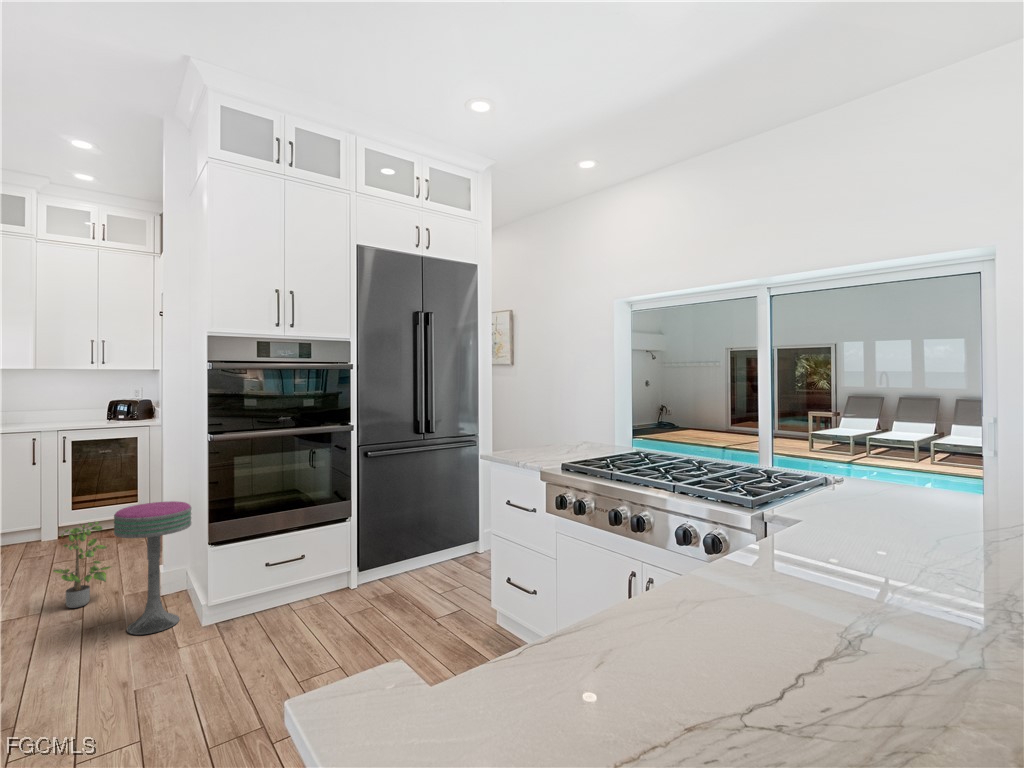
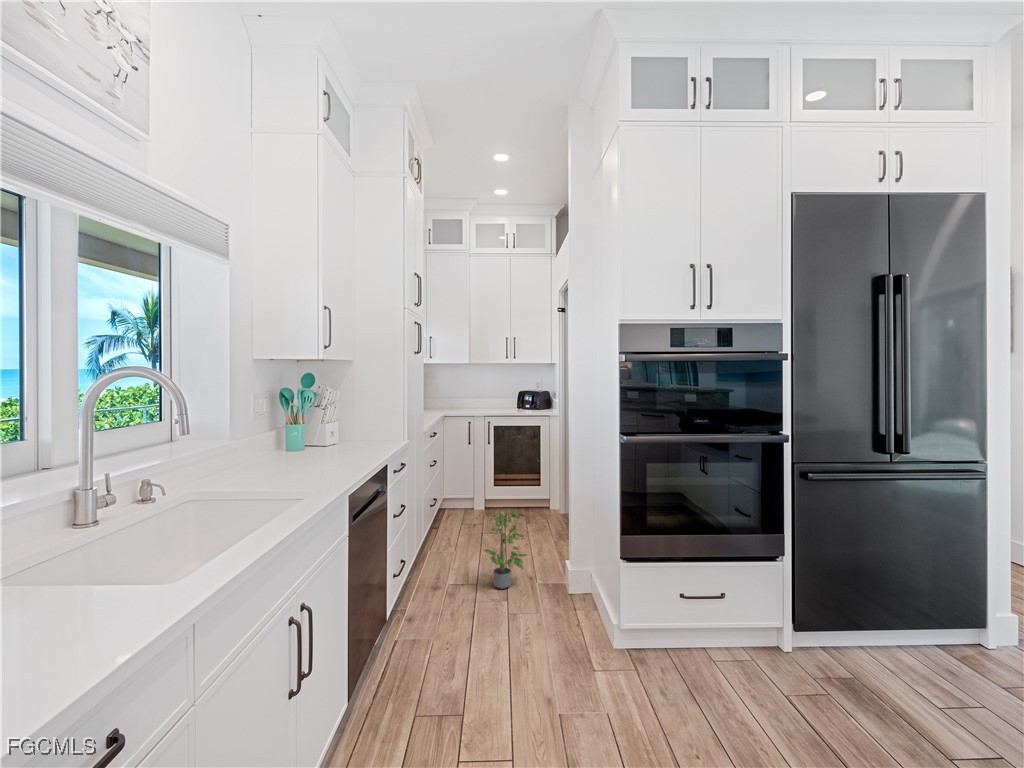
bar stool: present [114,501,191,635] -> none [532,502,600,644]

